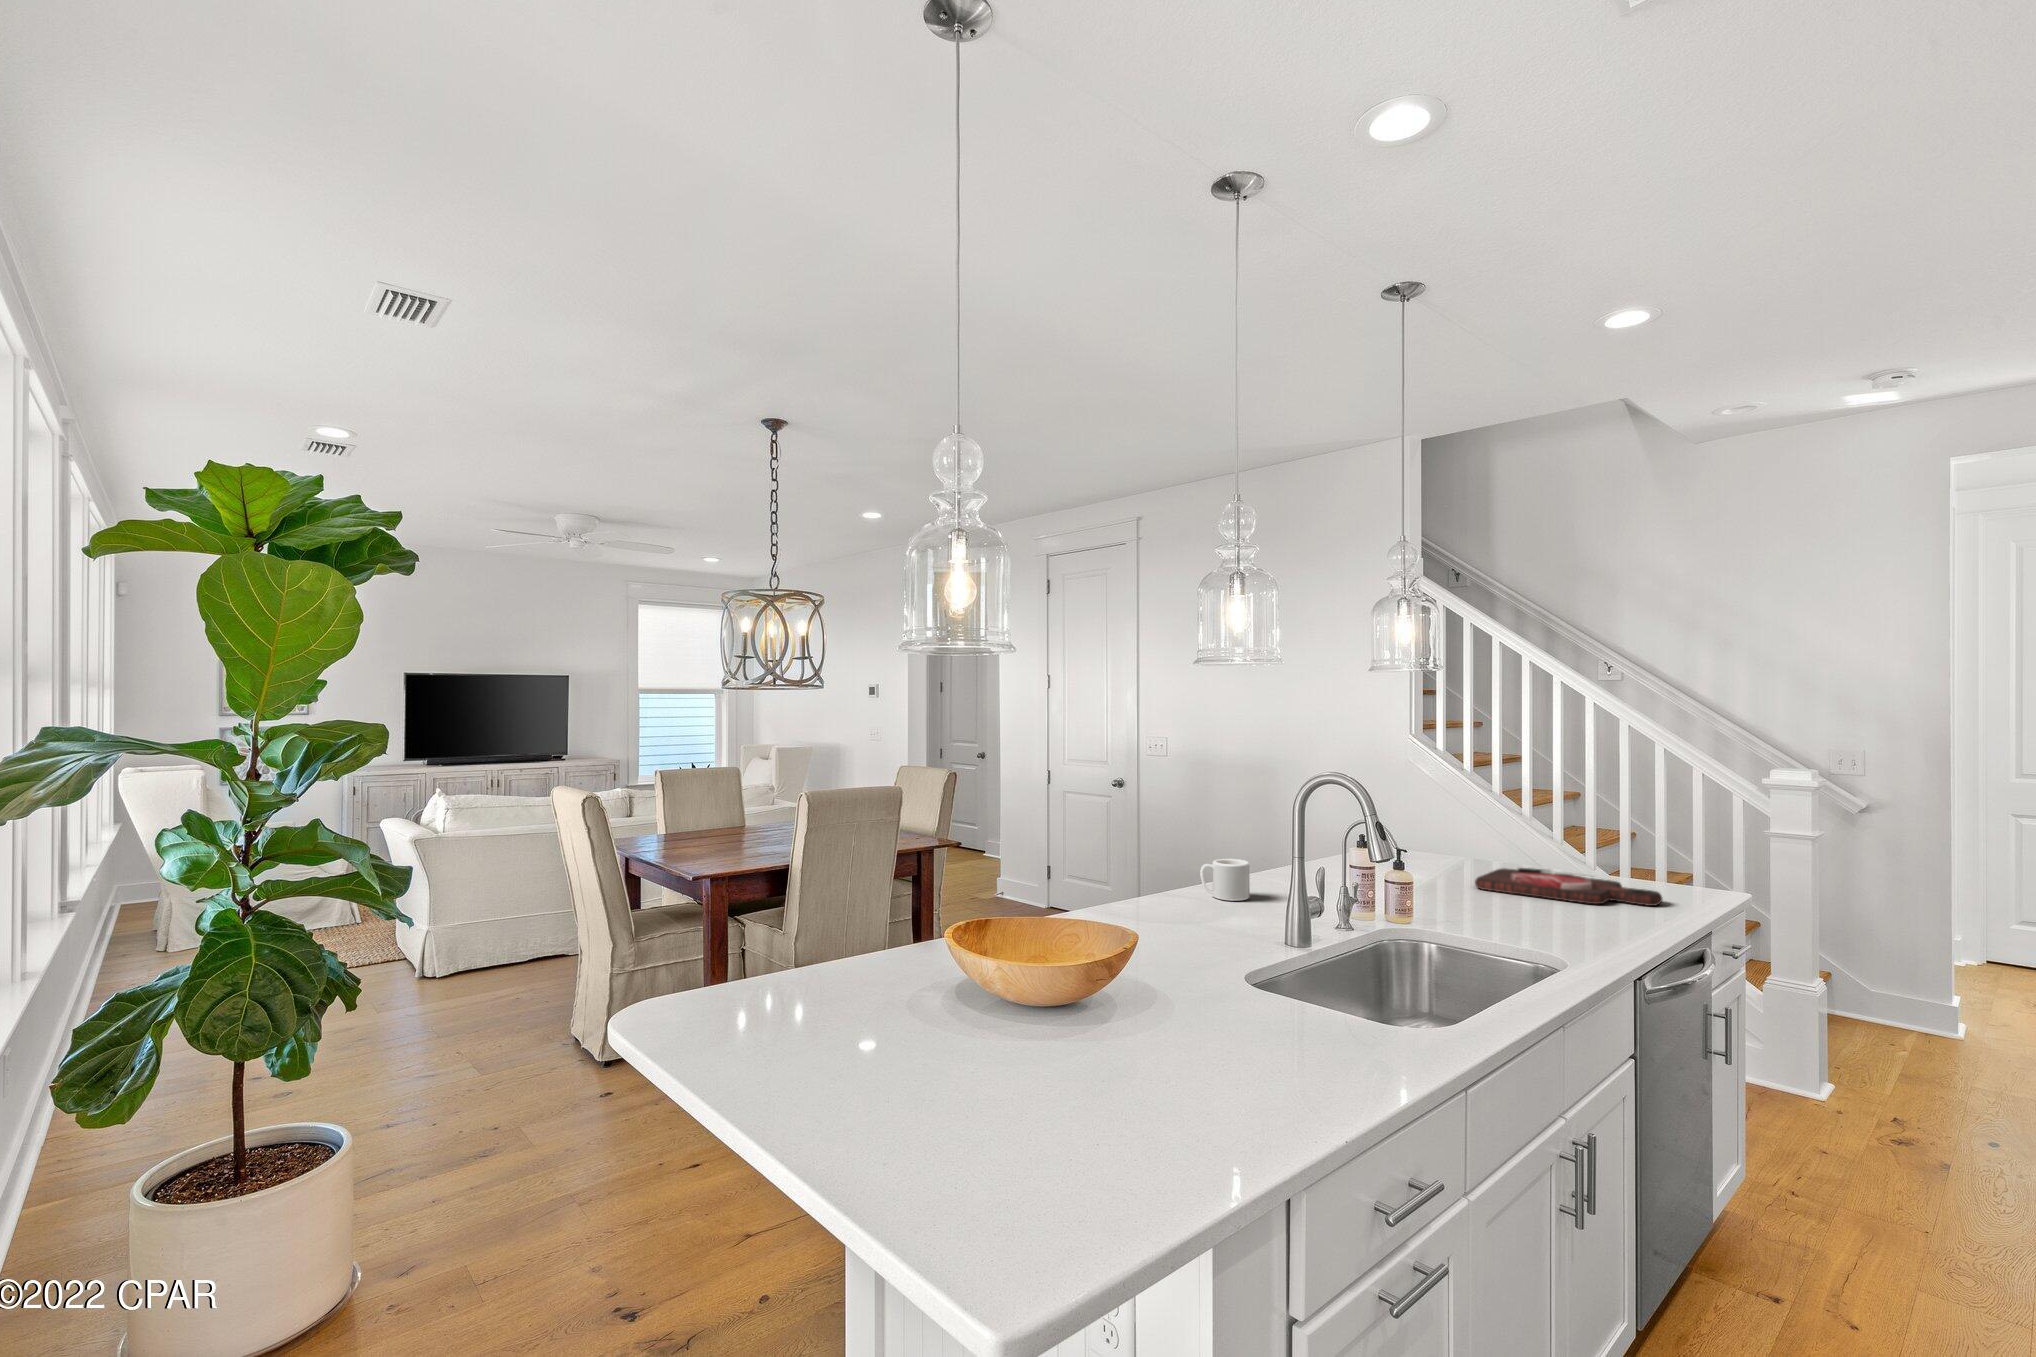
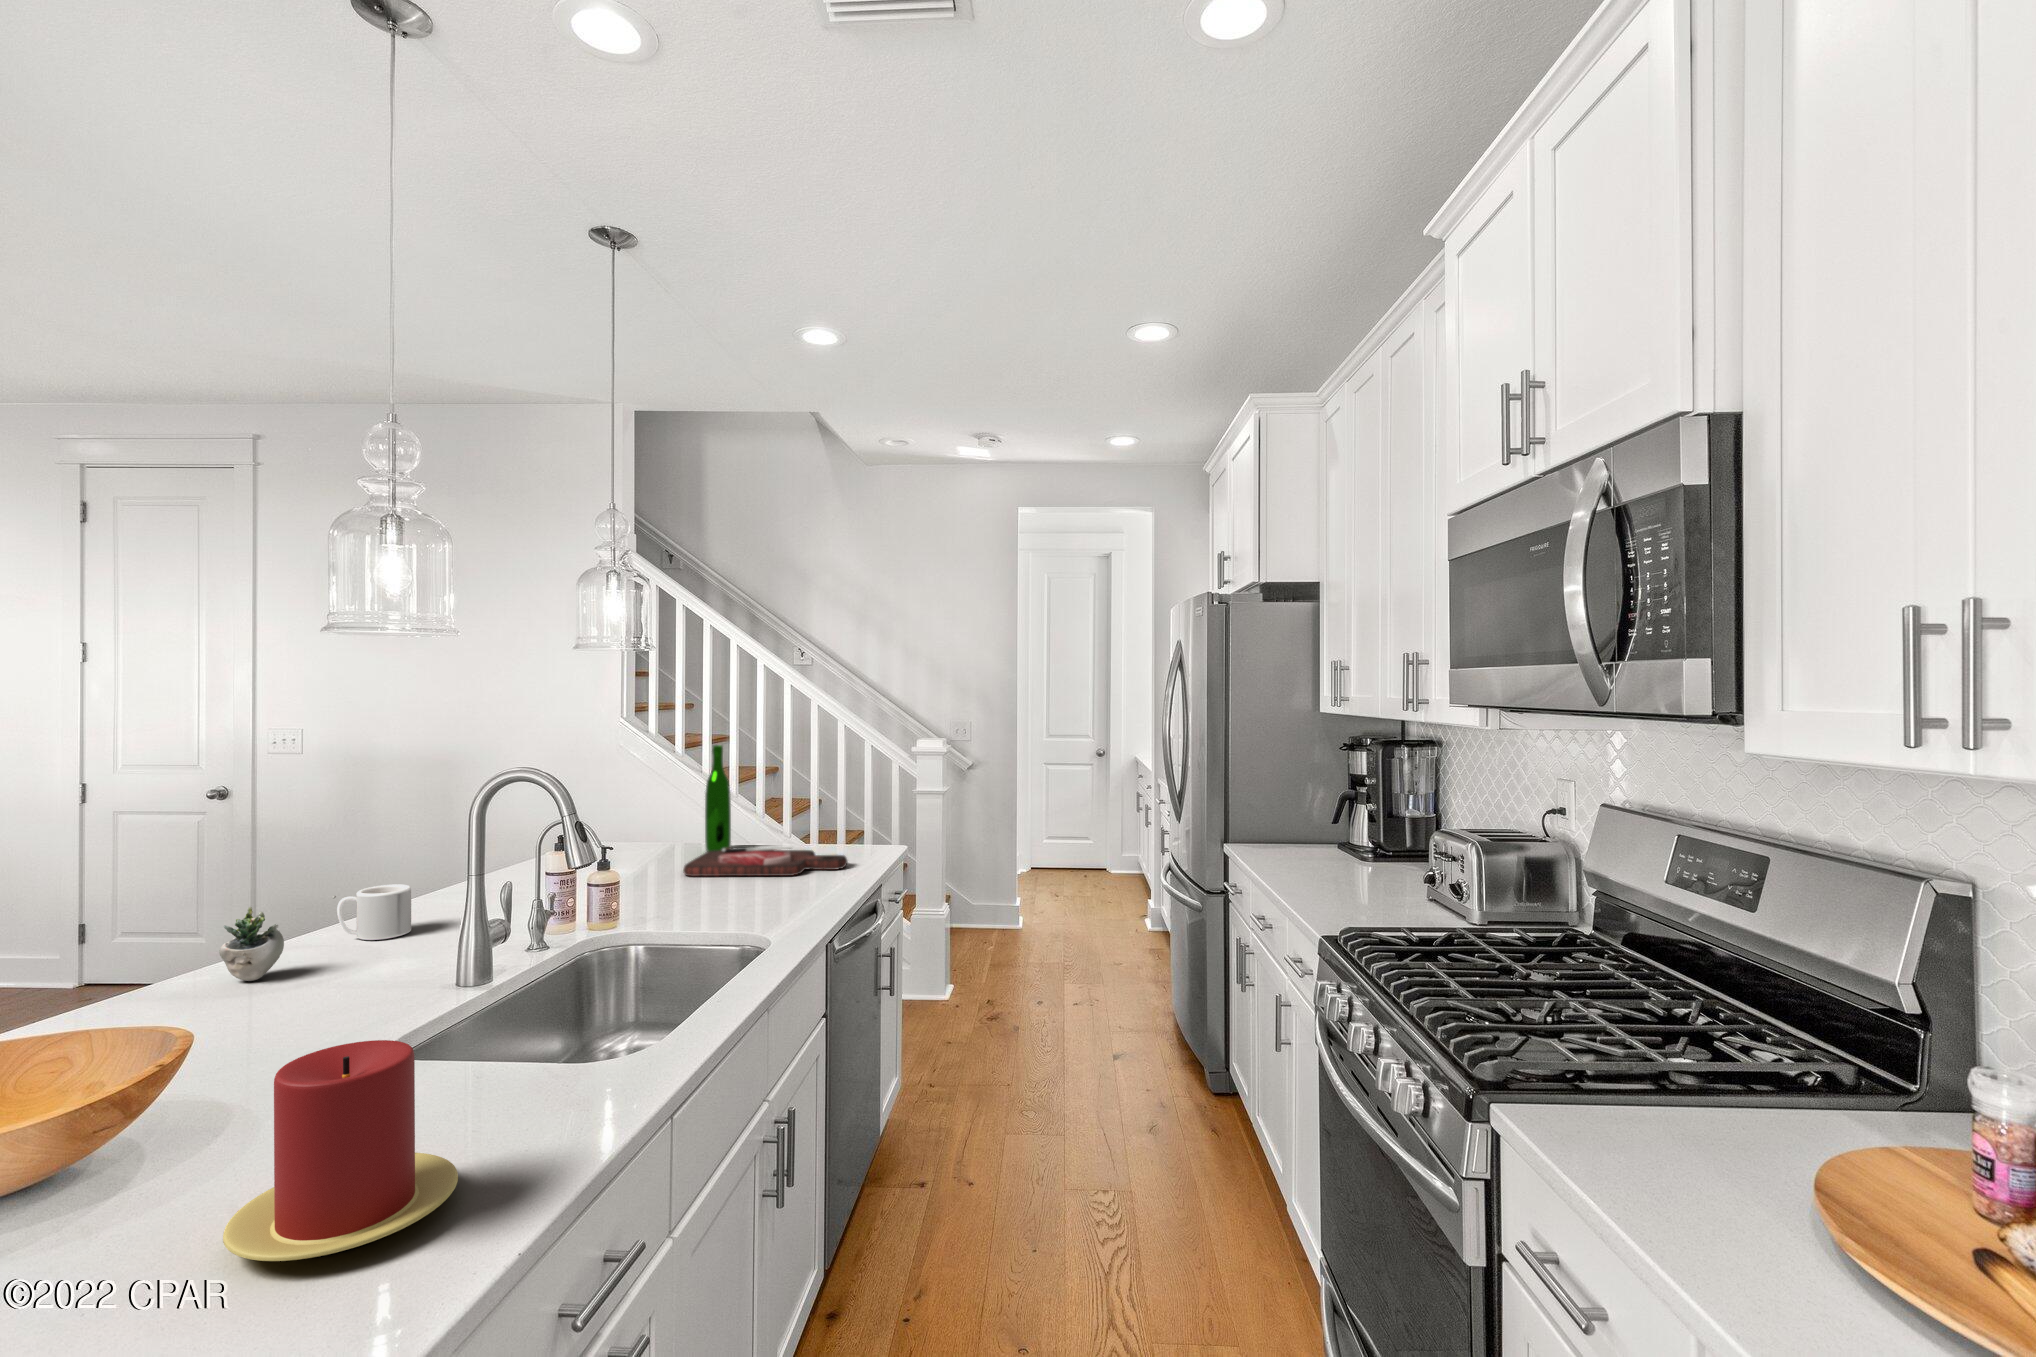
wine bottle: none [1497,764,1525,871] -> present [705,745,731,851]
succulent plant: none [1134,860,1203,914] -> present [219,895,336,981]
candle: none [1163,958,1301,1097] -> present [223,1040,458,1261]

